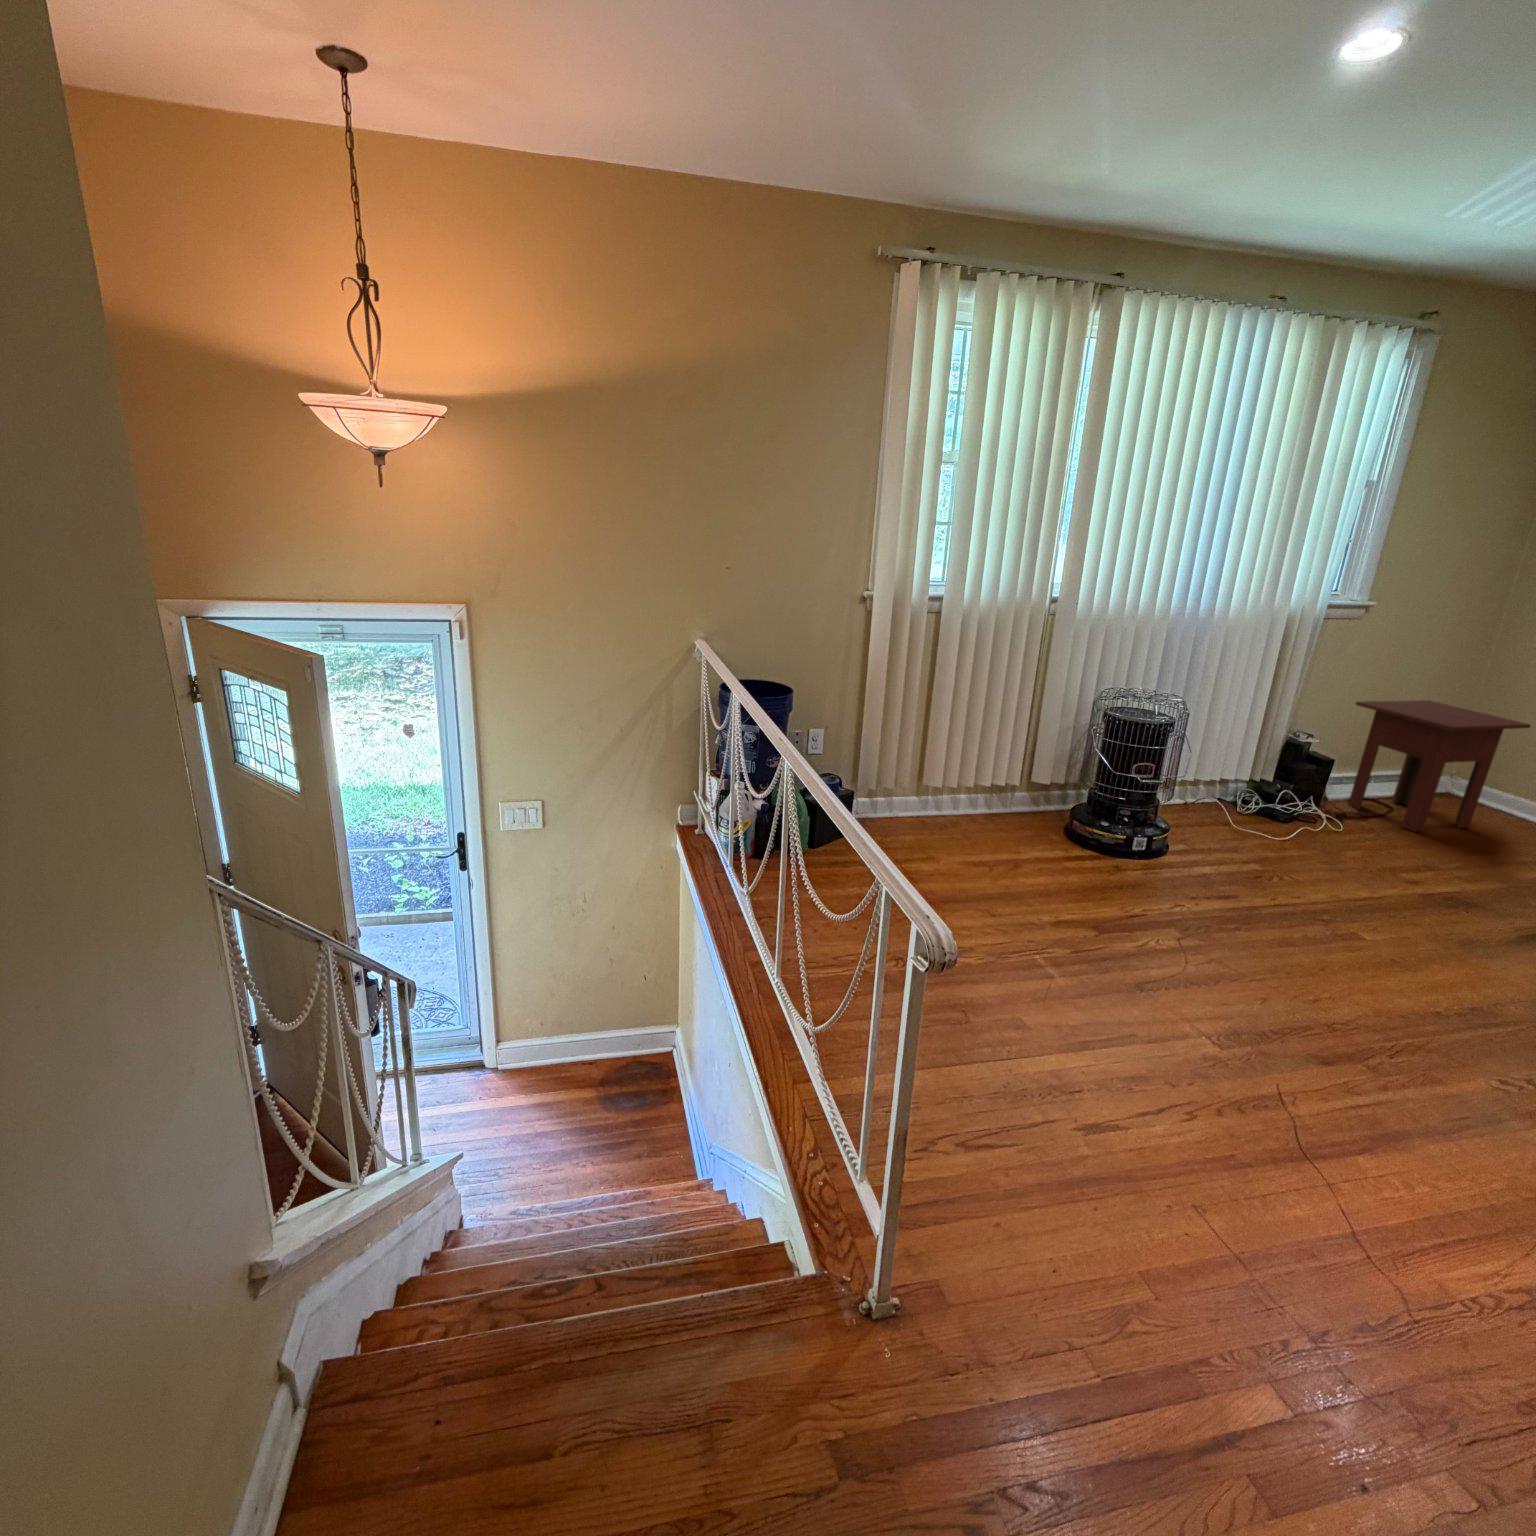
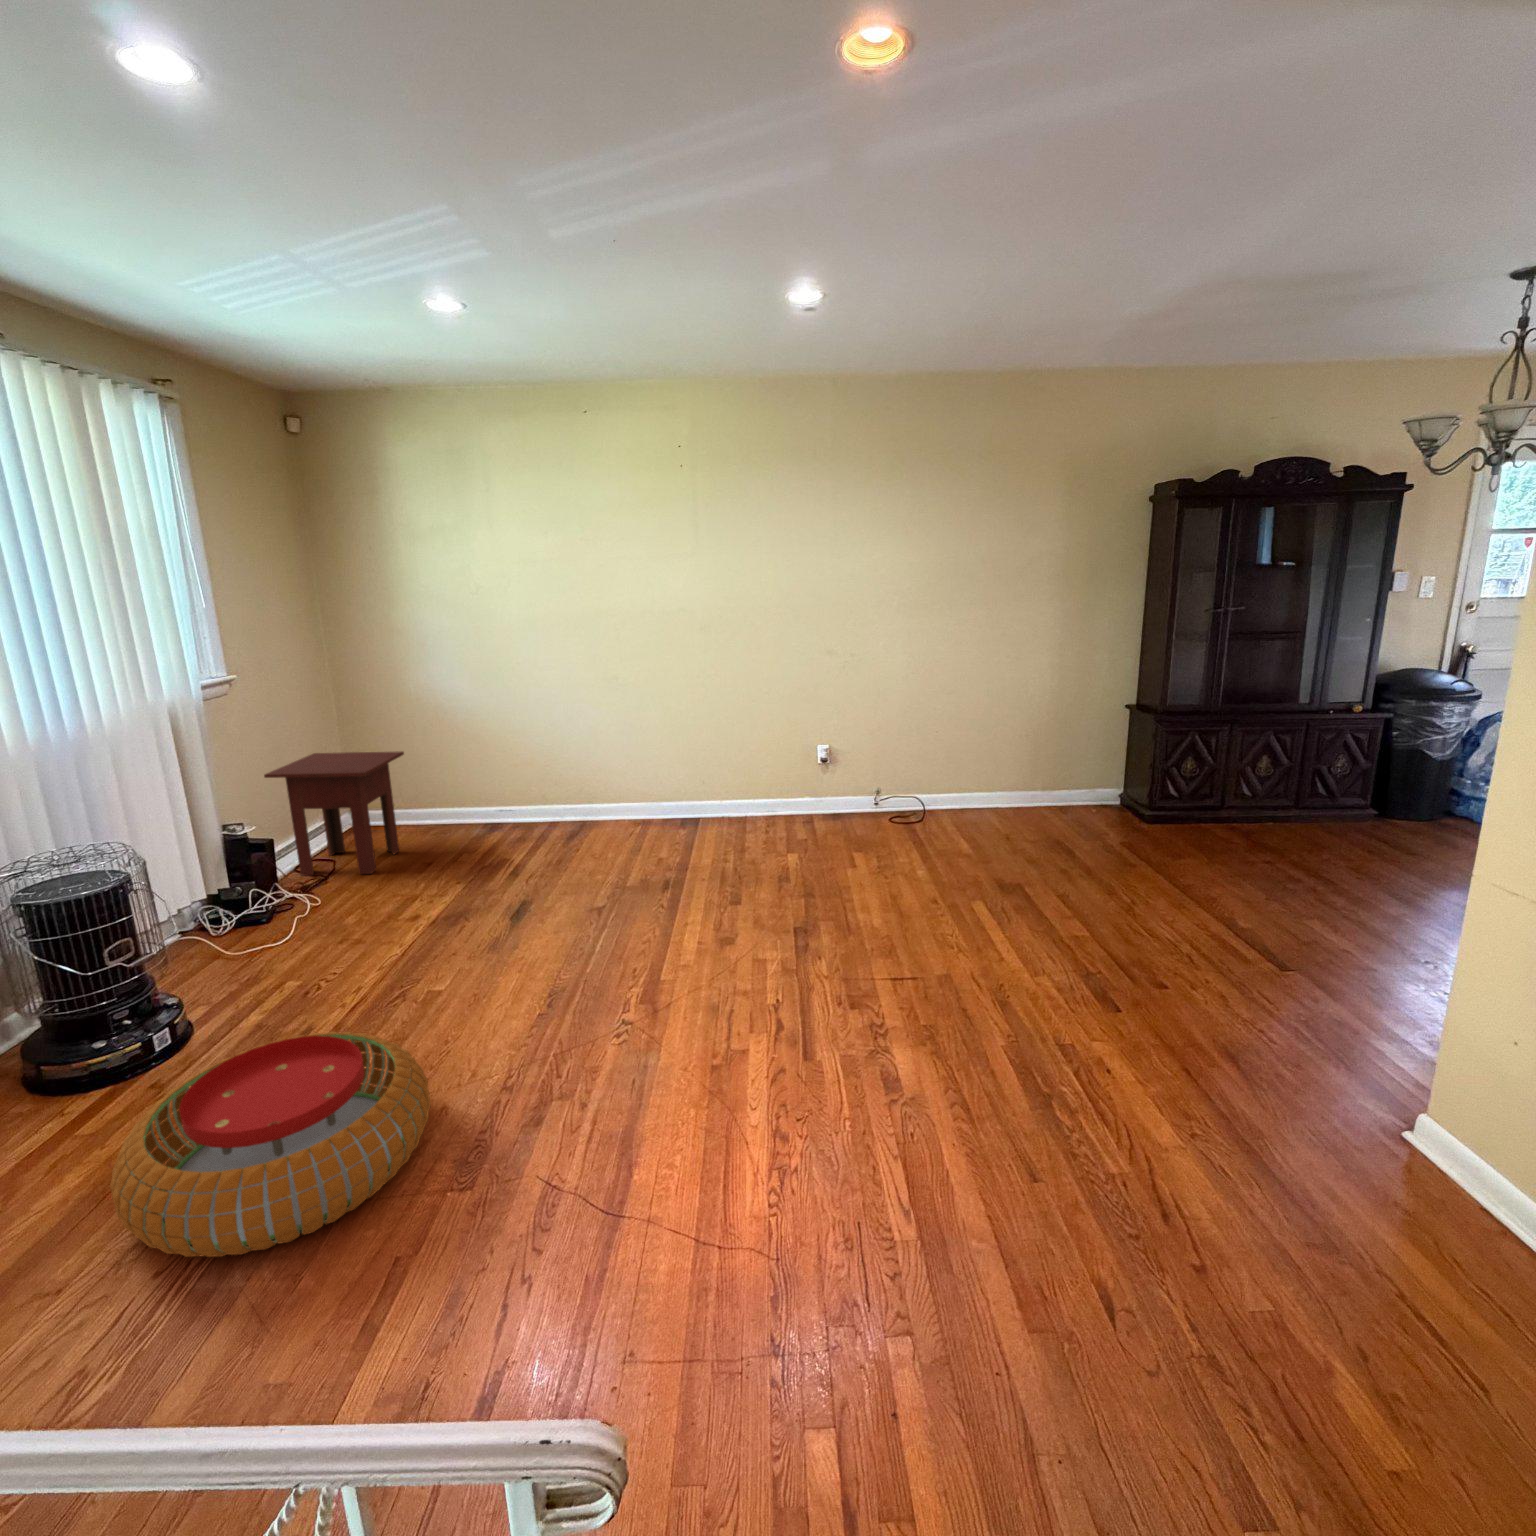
pouf: none [1035,857,1261,997] -> present [110,1031,431,1257]

